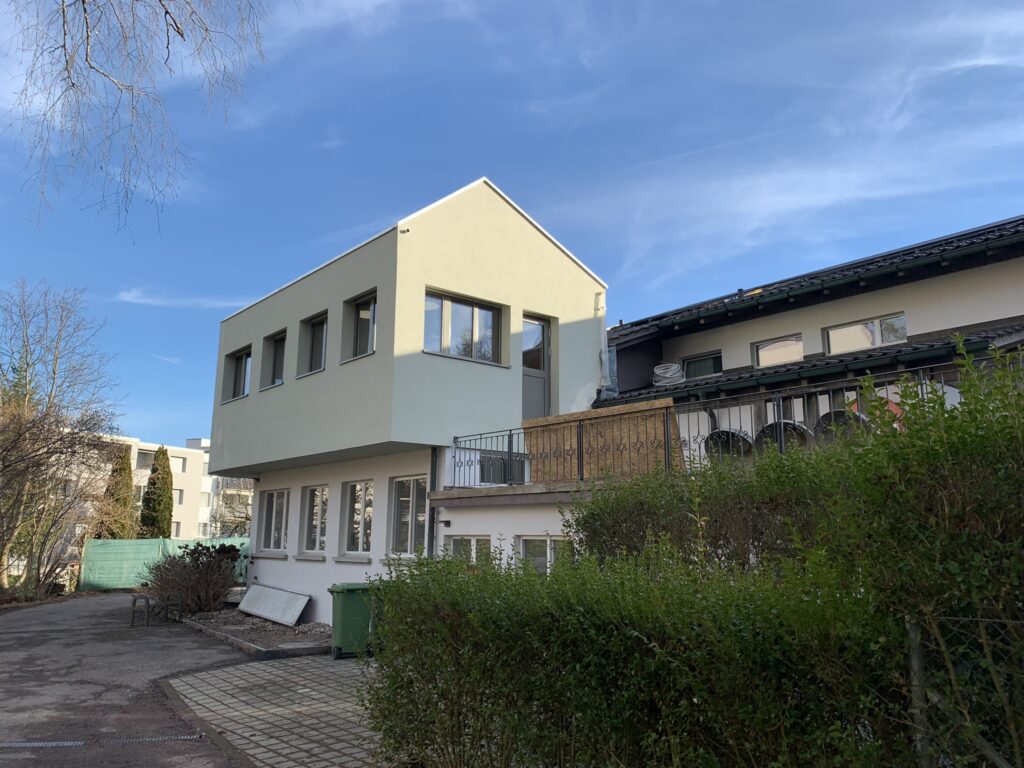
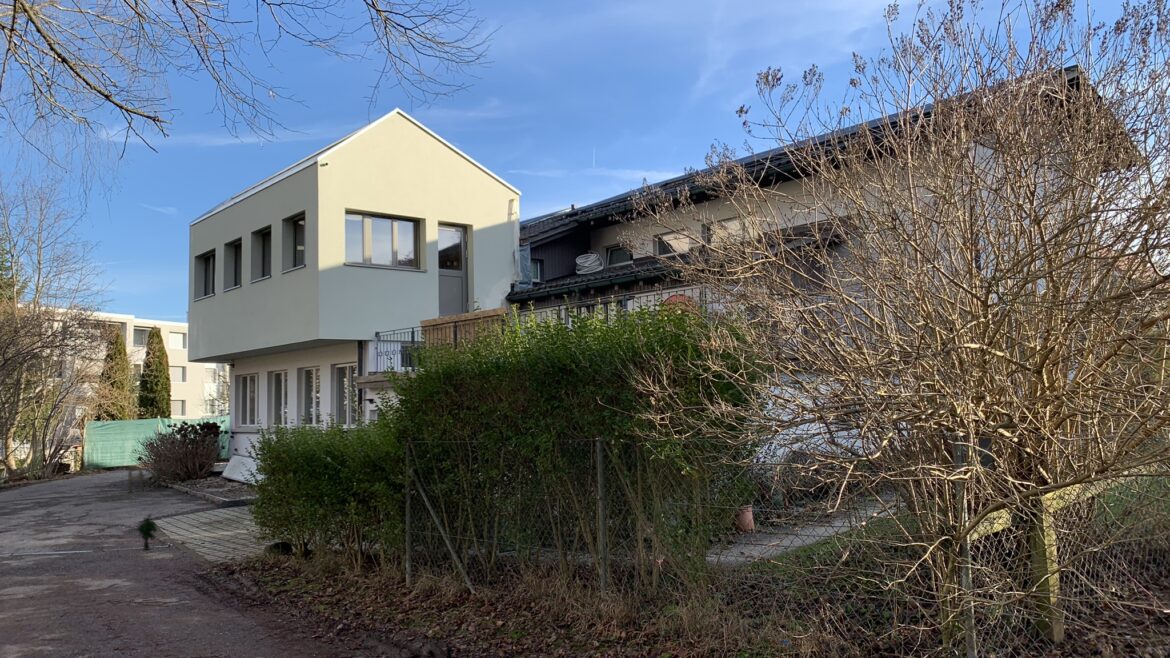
decorative plant: none [156,690,195,756] -> present [137,515,157,550]

